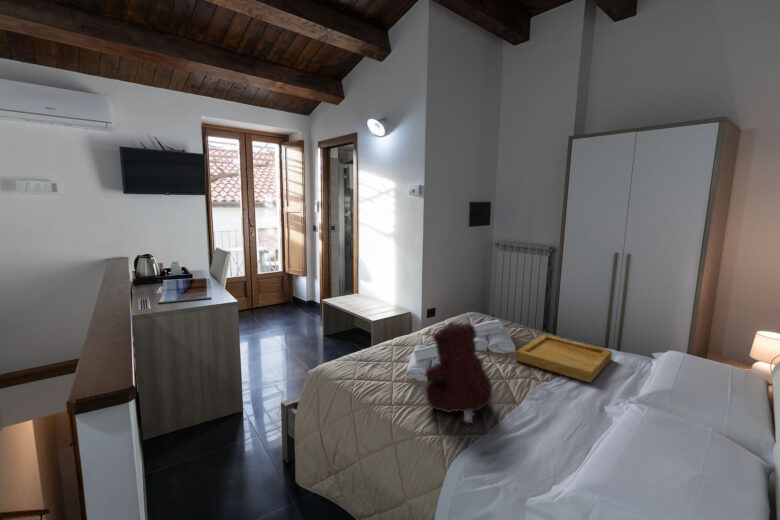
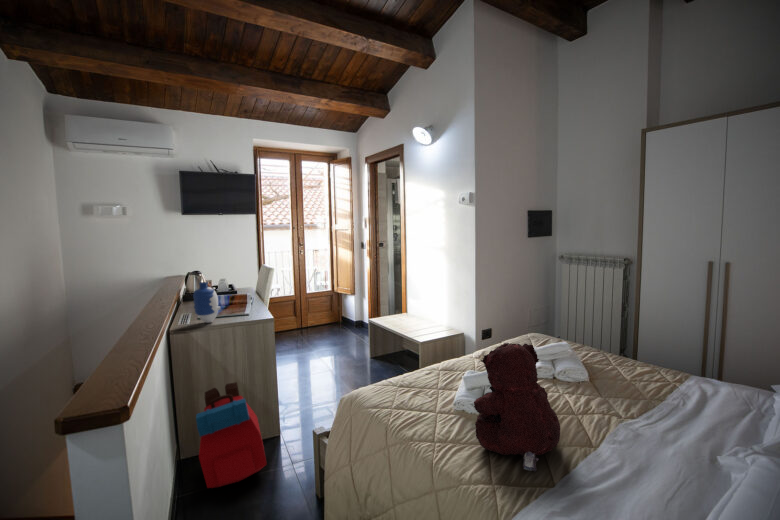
vase: none [153,266,181,306] -> present [193,282,220,323]
tray: present [516,335,612,383] -> none [589,360,719,424]
backpack: none [163,362,232,461] -> present [196,382,267,488]

